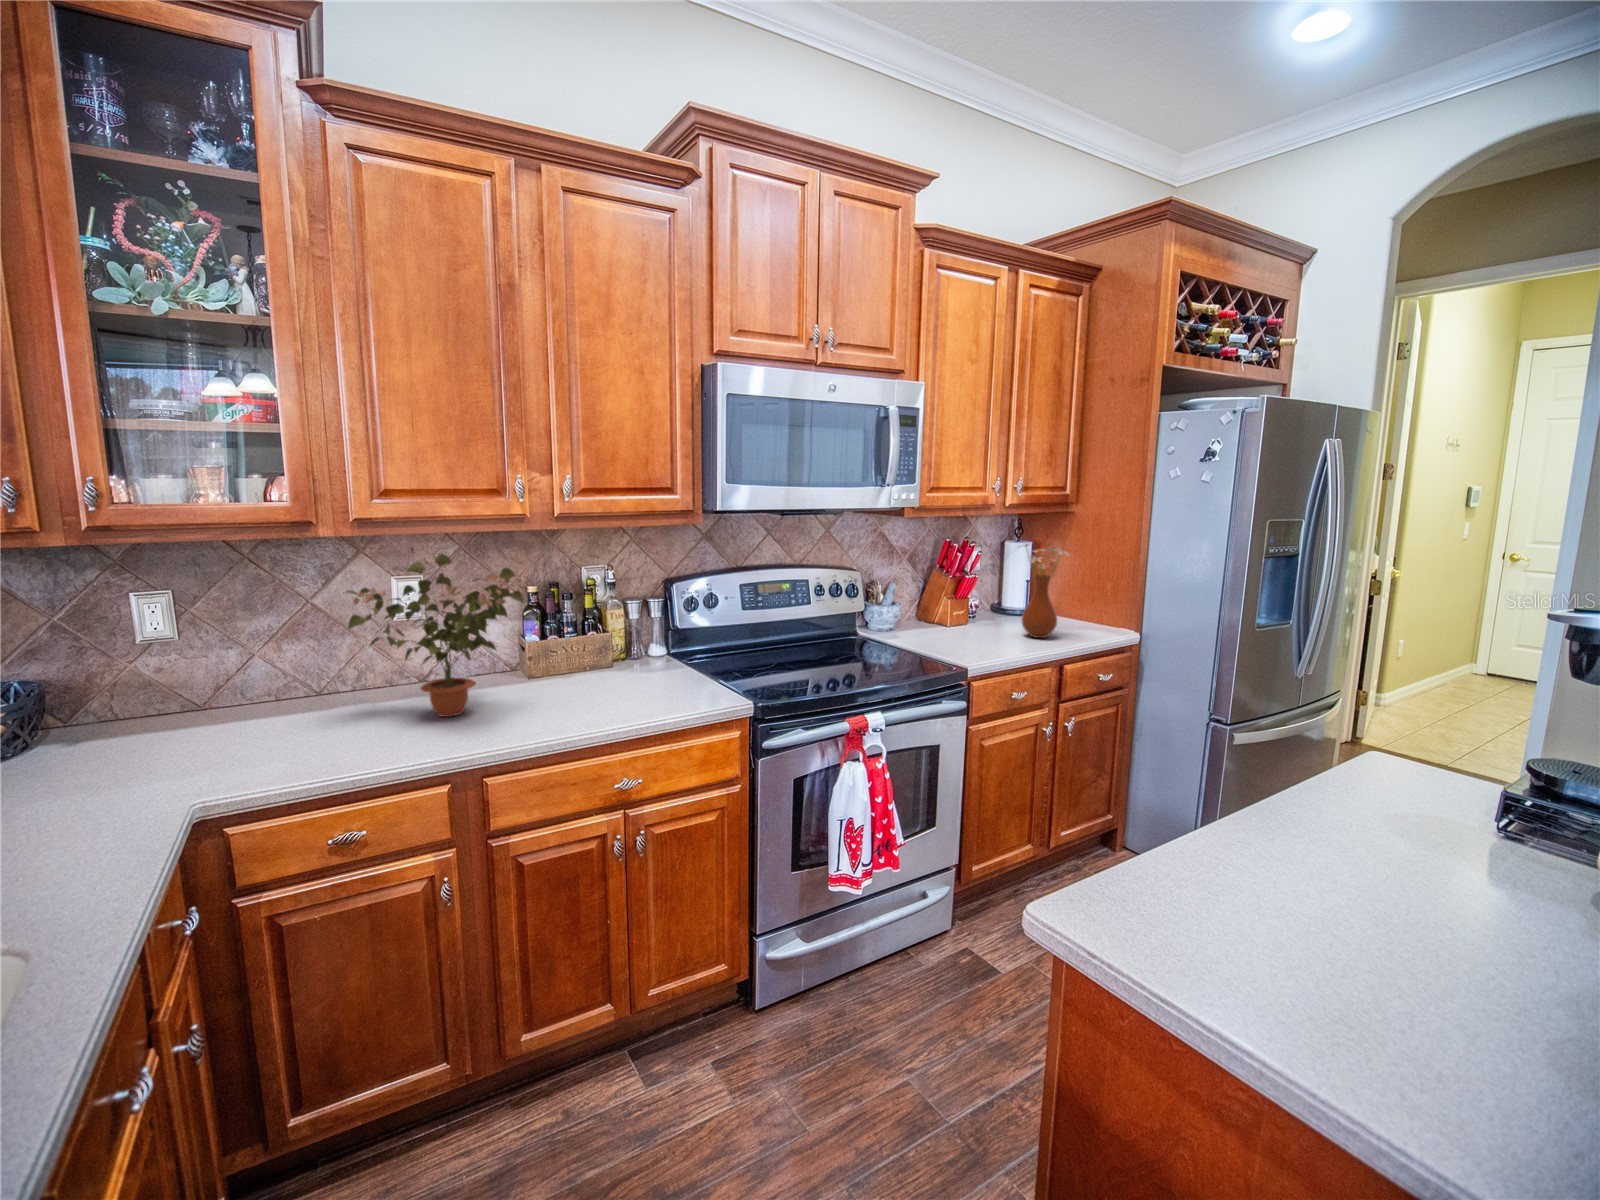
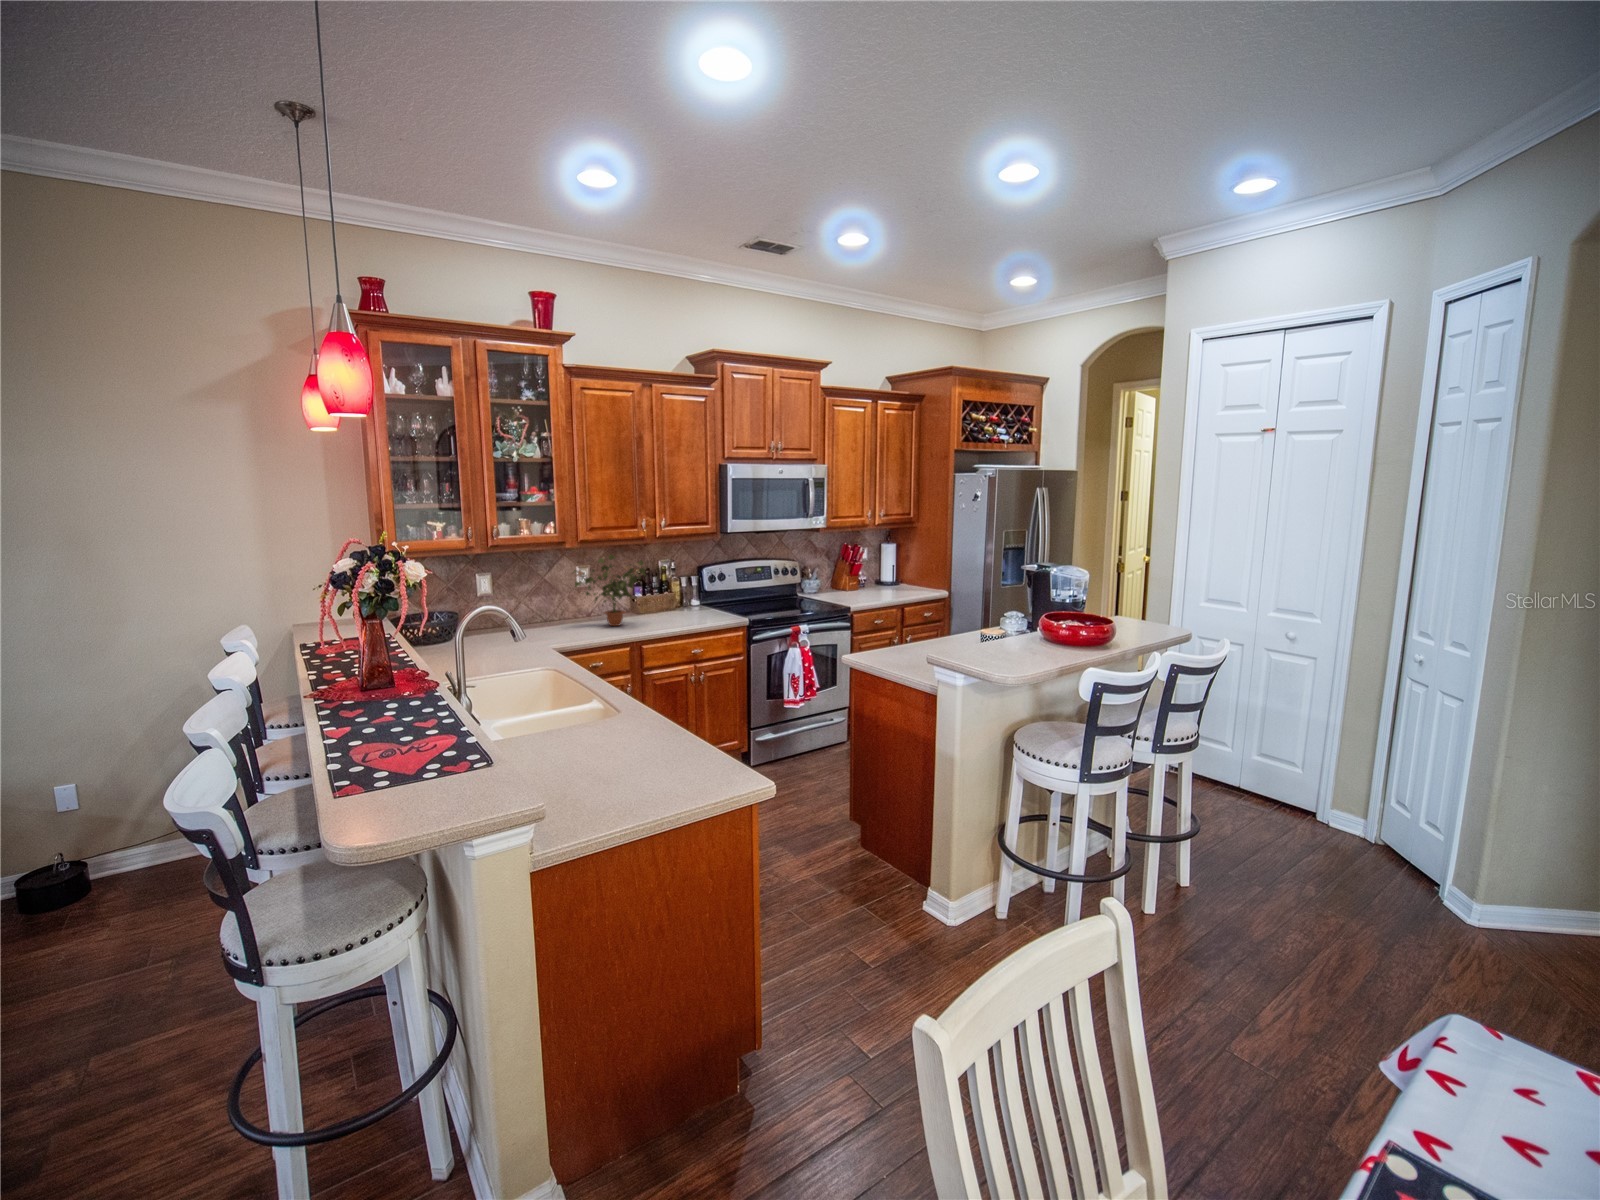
vase: present [1022,544,1067,638] -> none [882,545,908,595]

